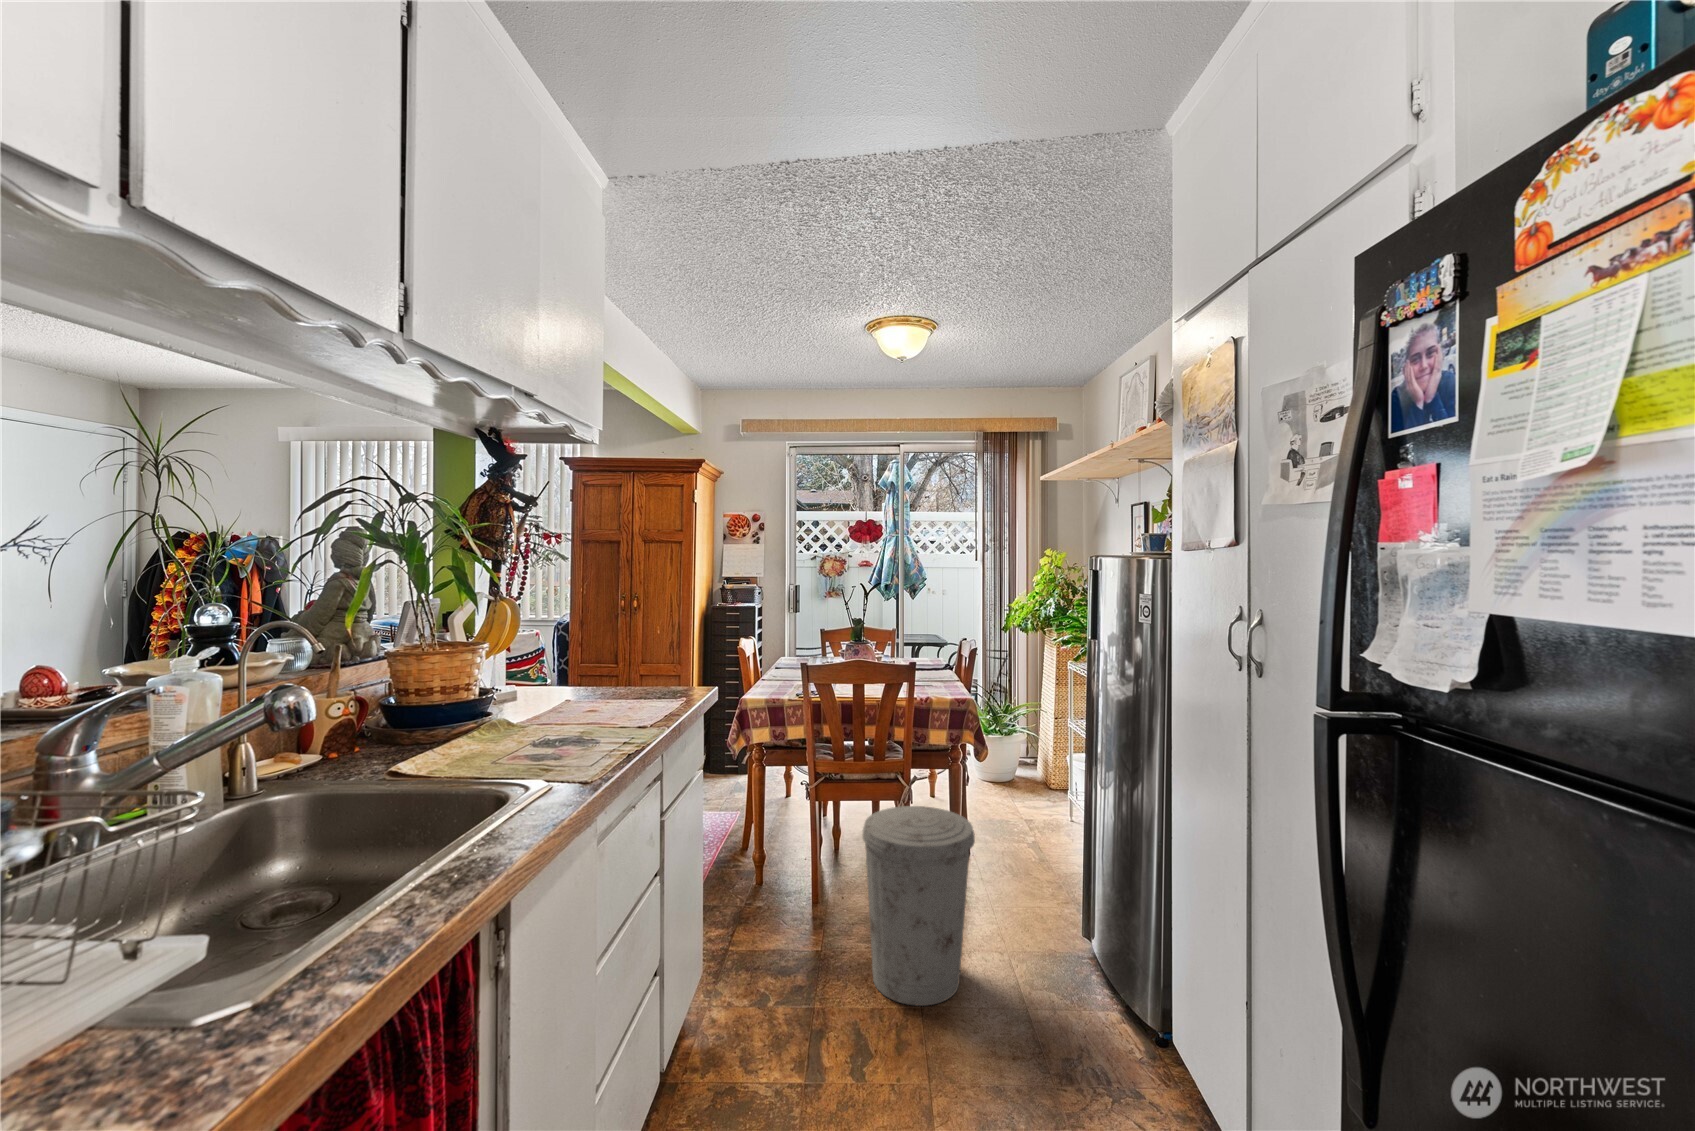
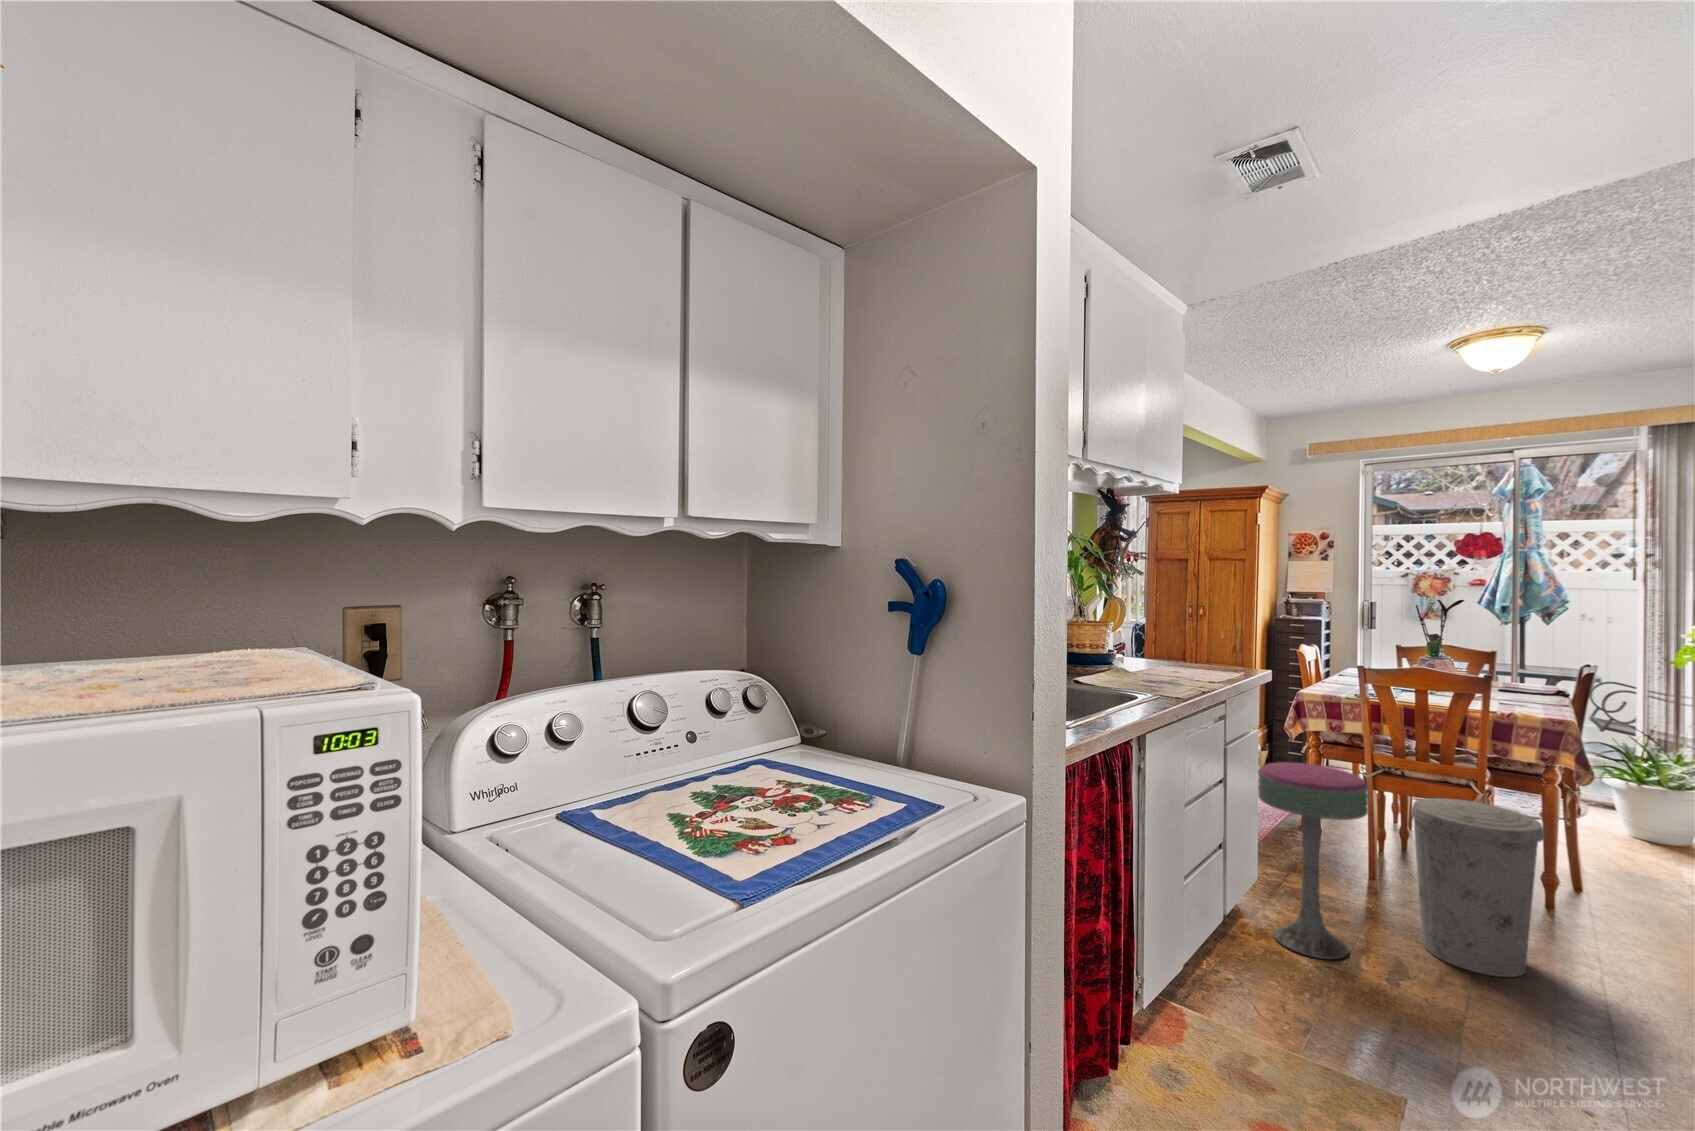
bar stool: none [708,804,830,1067] -> present [1258,762,1368,959]

